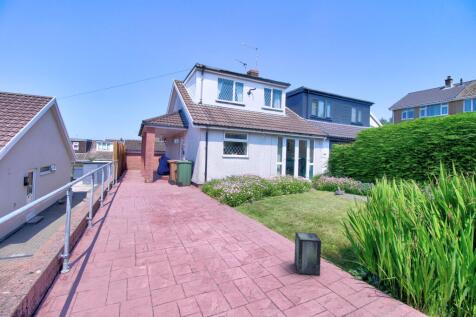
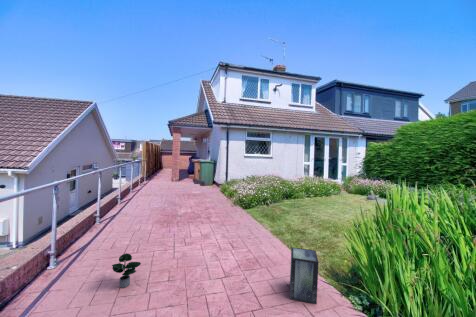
potted plant: none [136,248,164,280] -> present [112,253,141,288]

